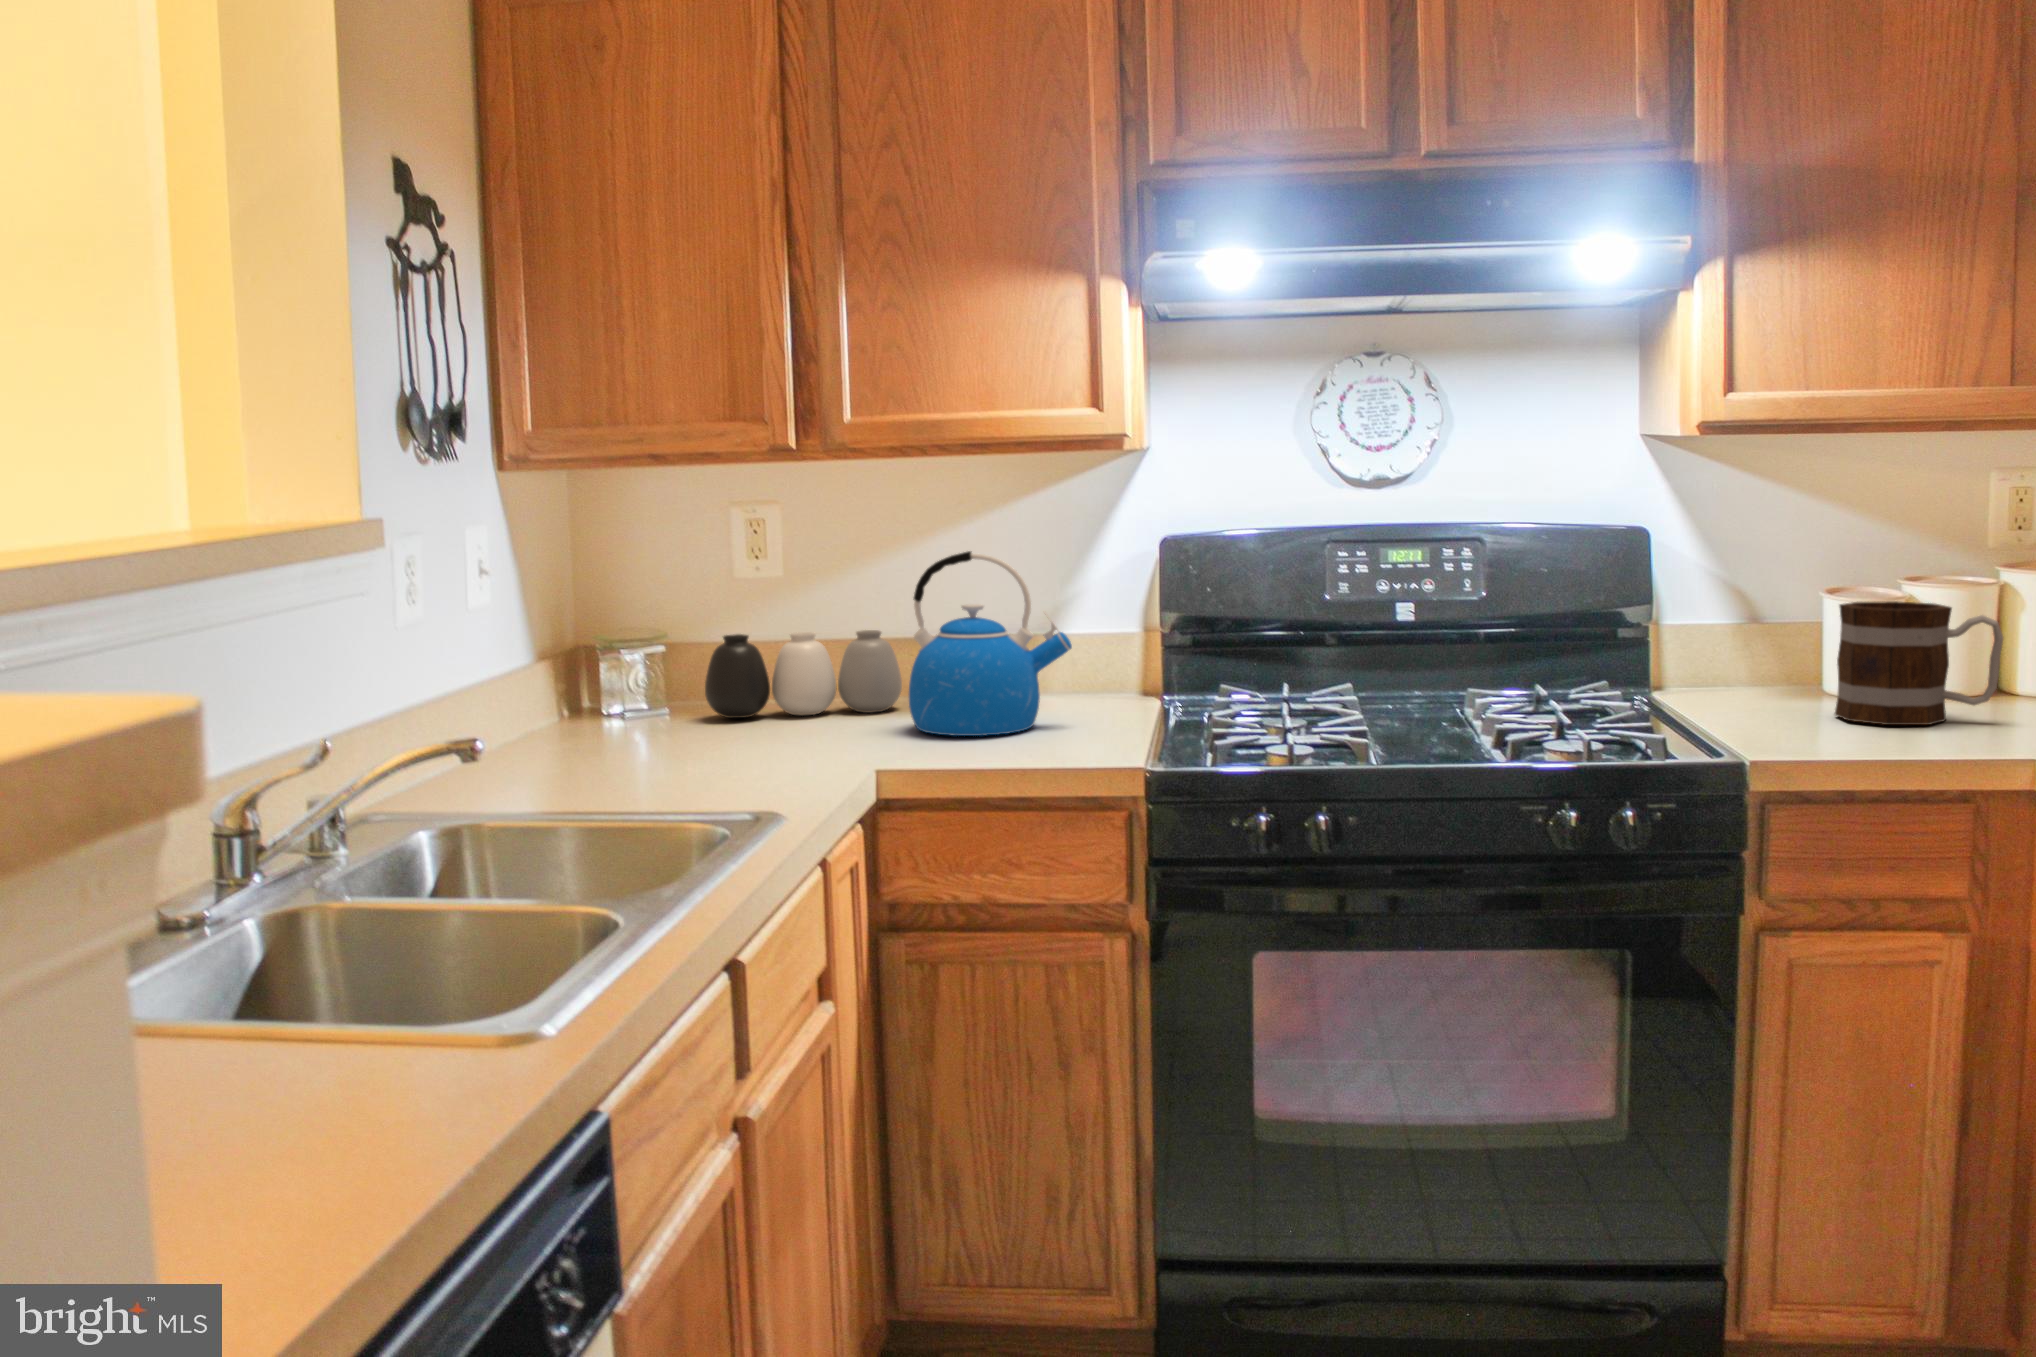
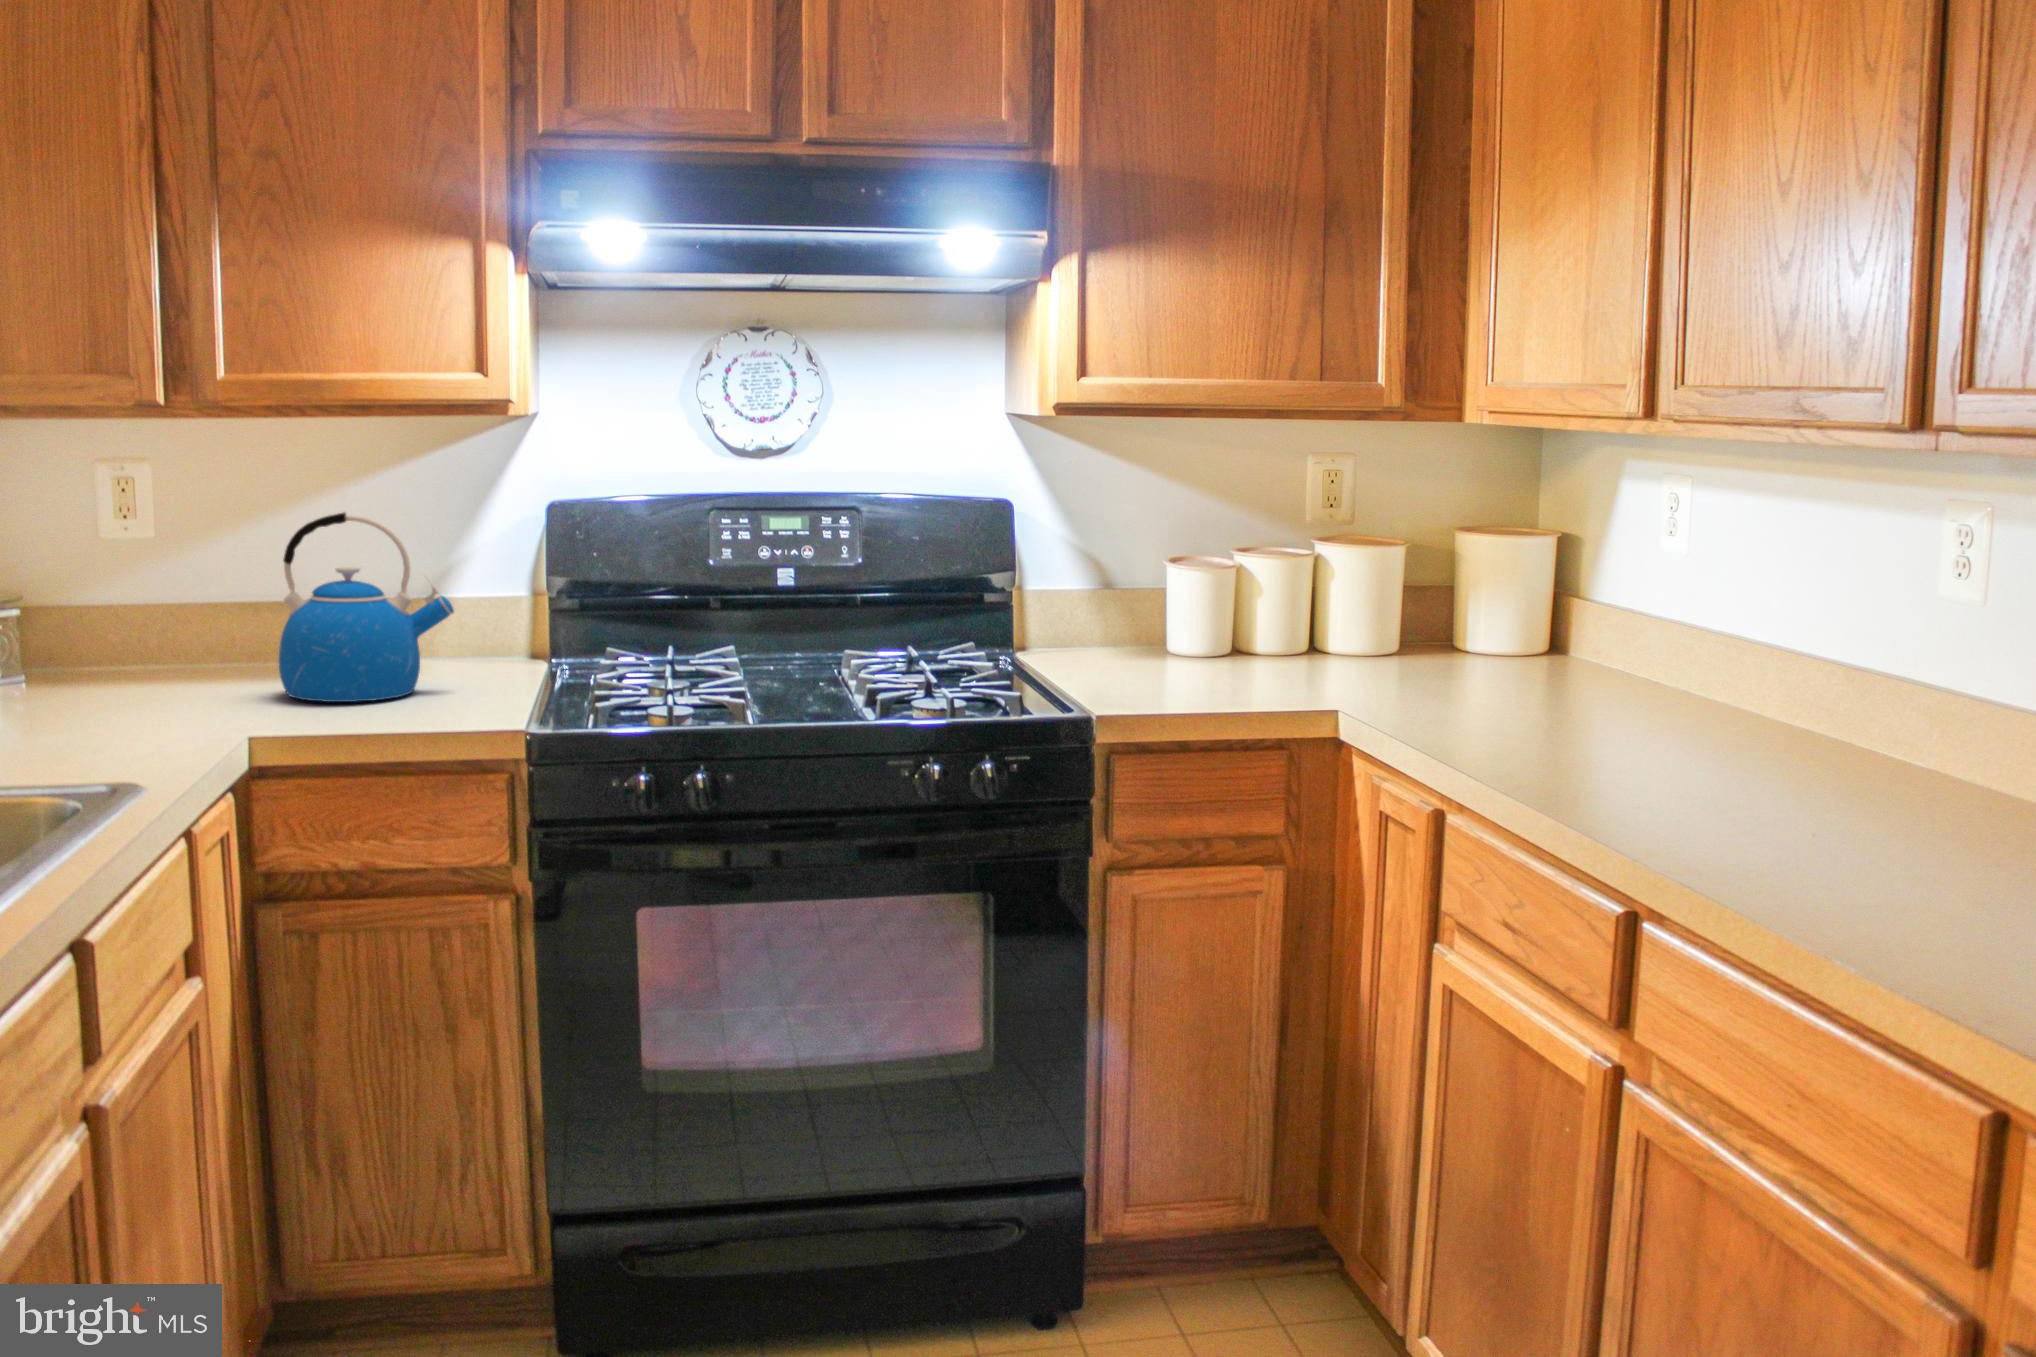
mug: present [1835,601,2003,725] -> none [1169,572,1304,682]
vase: present [705,630,902,718] -> none [44,593,269,687]

